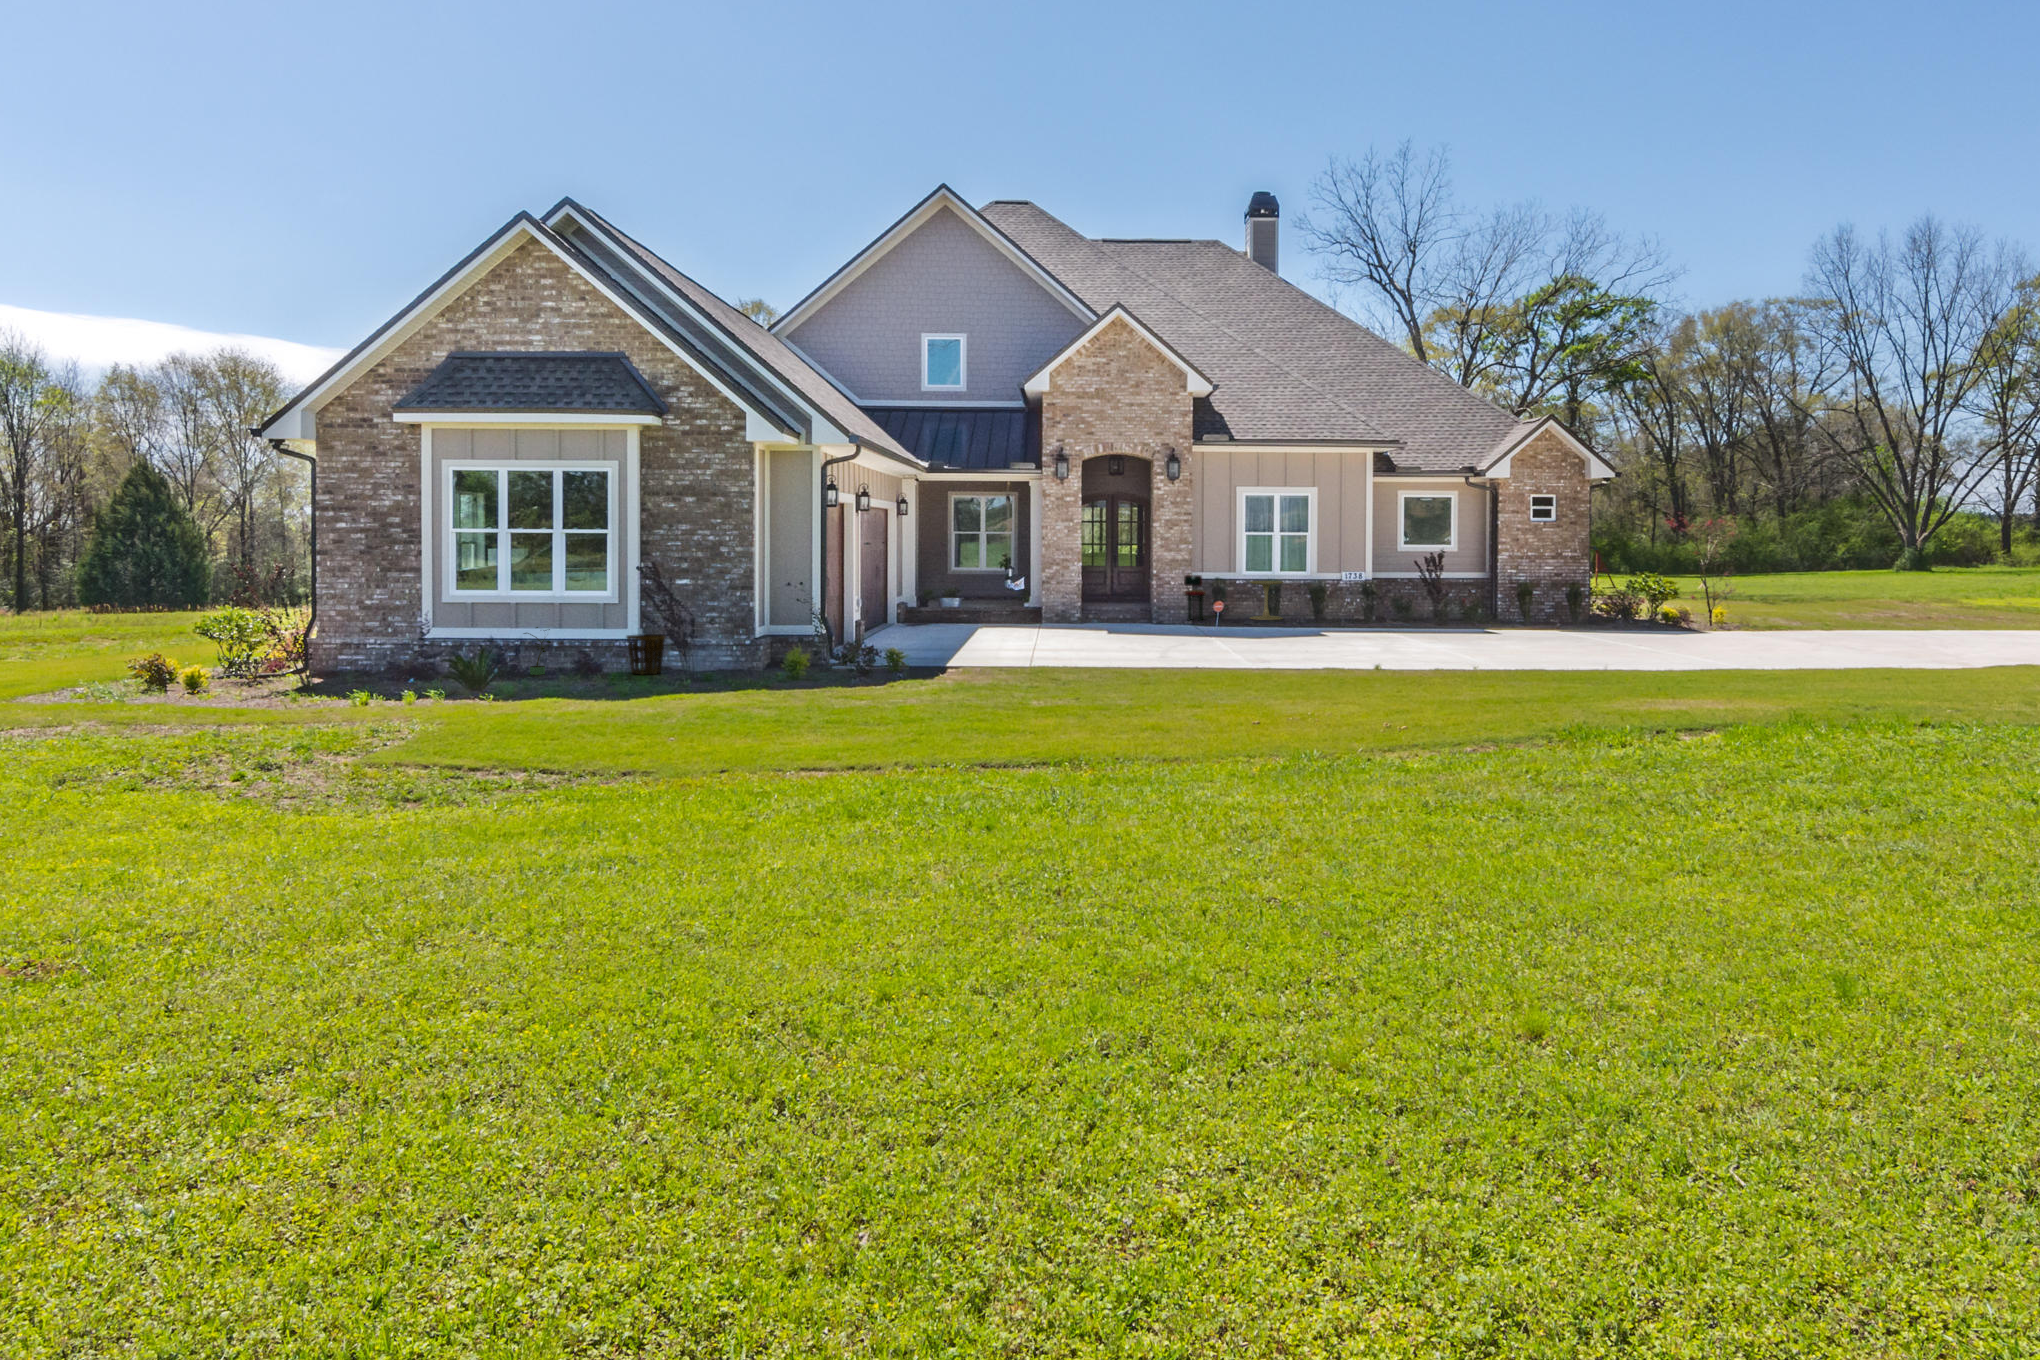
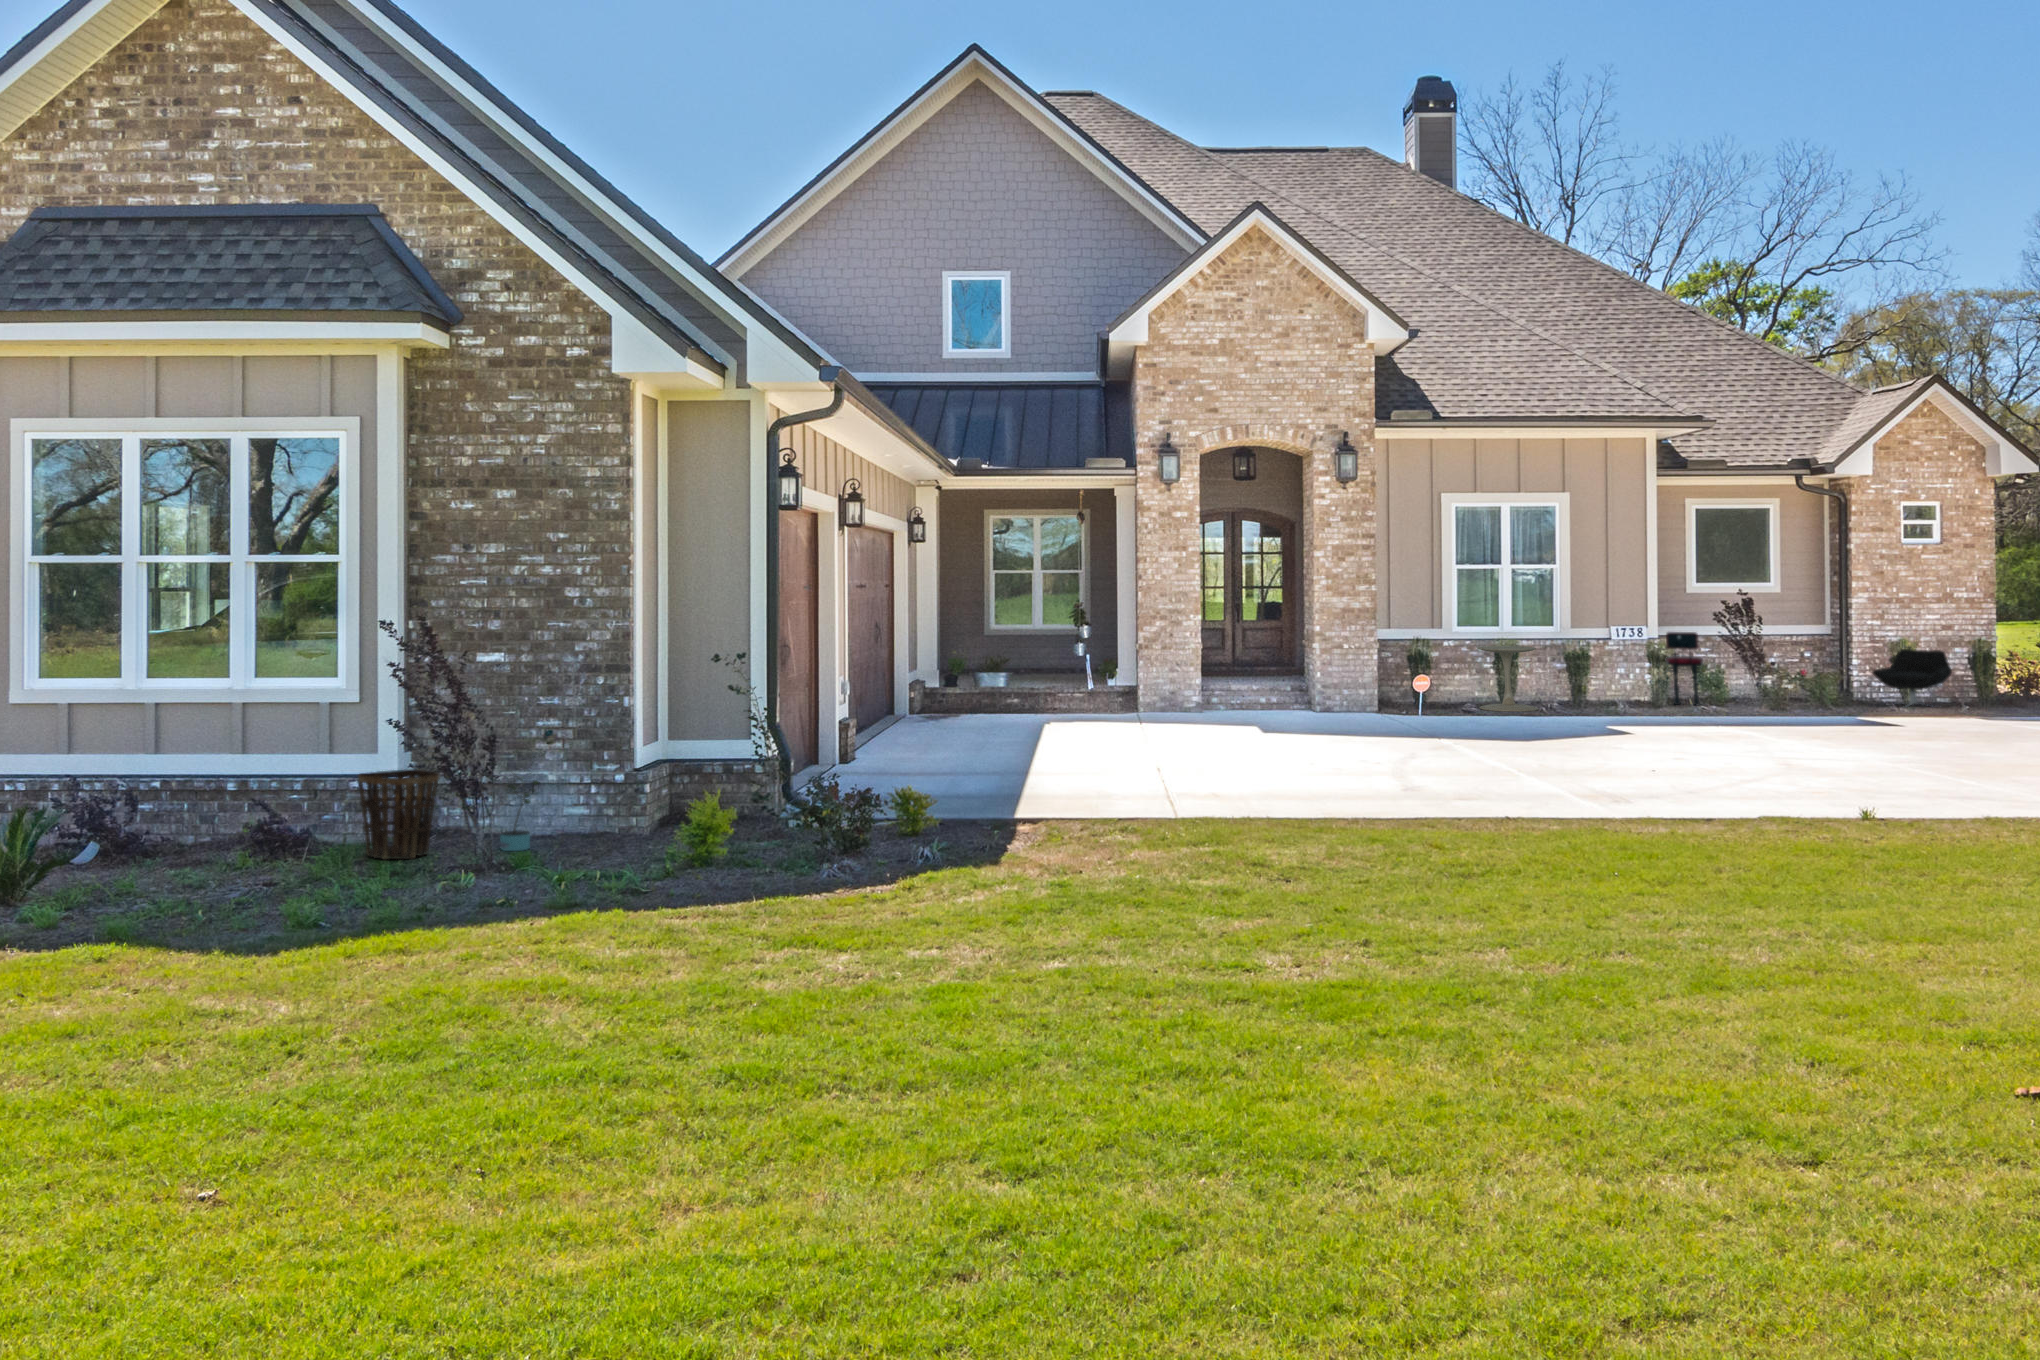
stool: present [1184,575,1206,620] -> present [1666,632,1703,705]
lounge chair: none [1483,583,1528,618] -> present [1872,649,1952,706]
potted plant: present [524,627,551,675] -> present [493,750,539,851]

